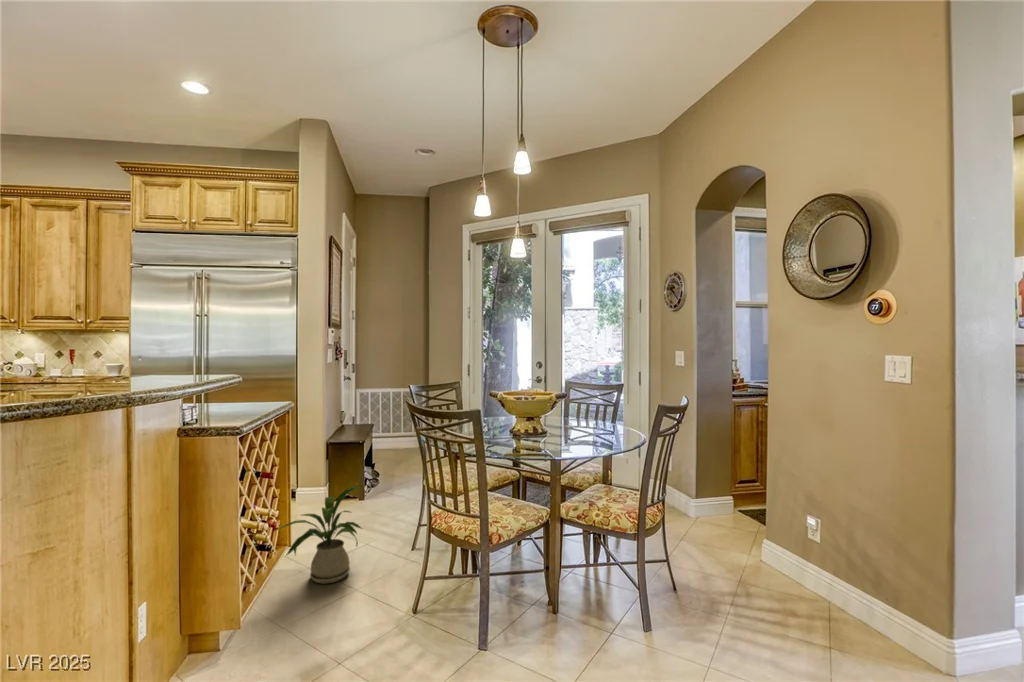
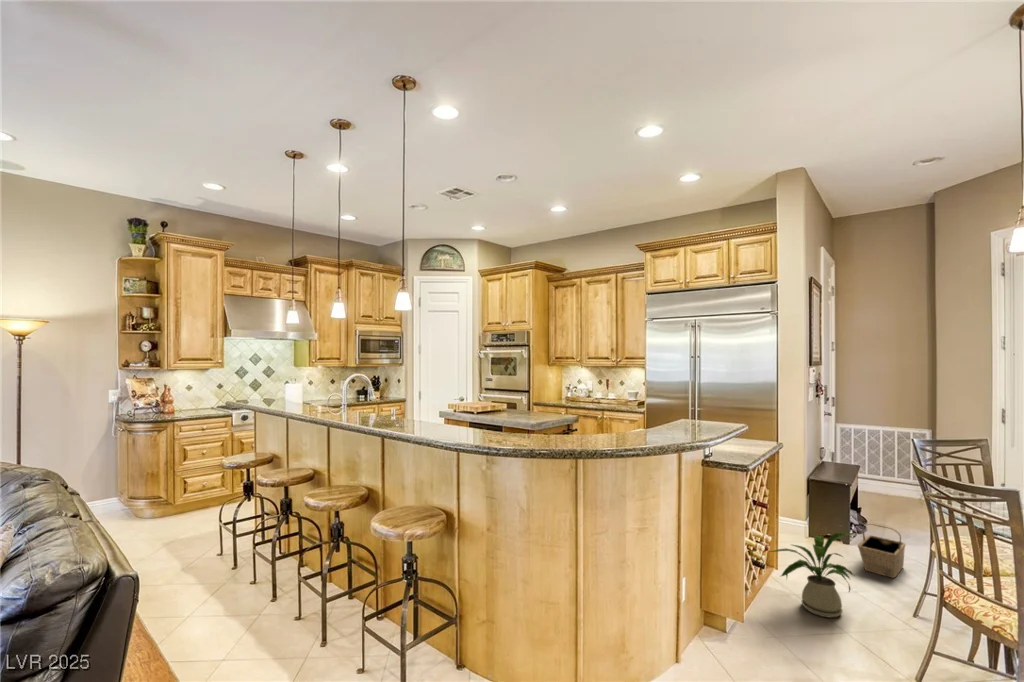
basket: none [368,473,406,520] -> present [858,524,905,578]

